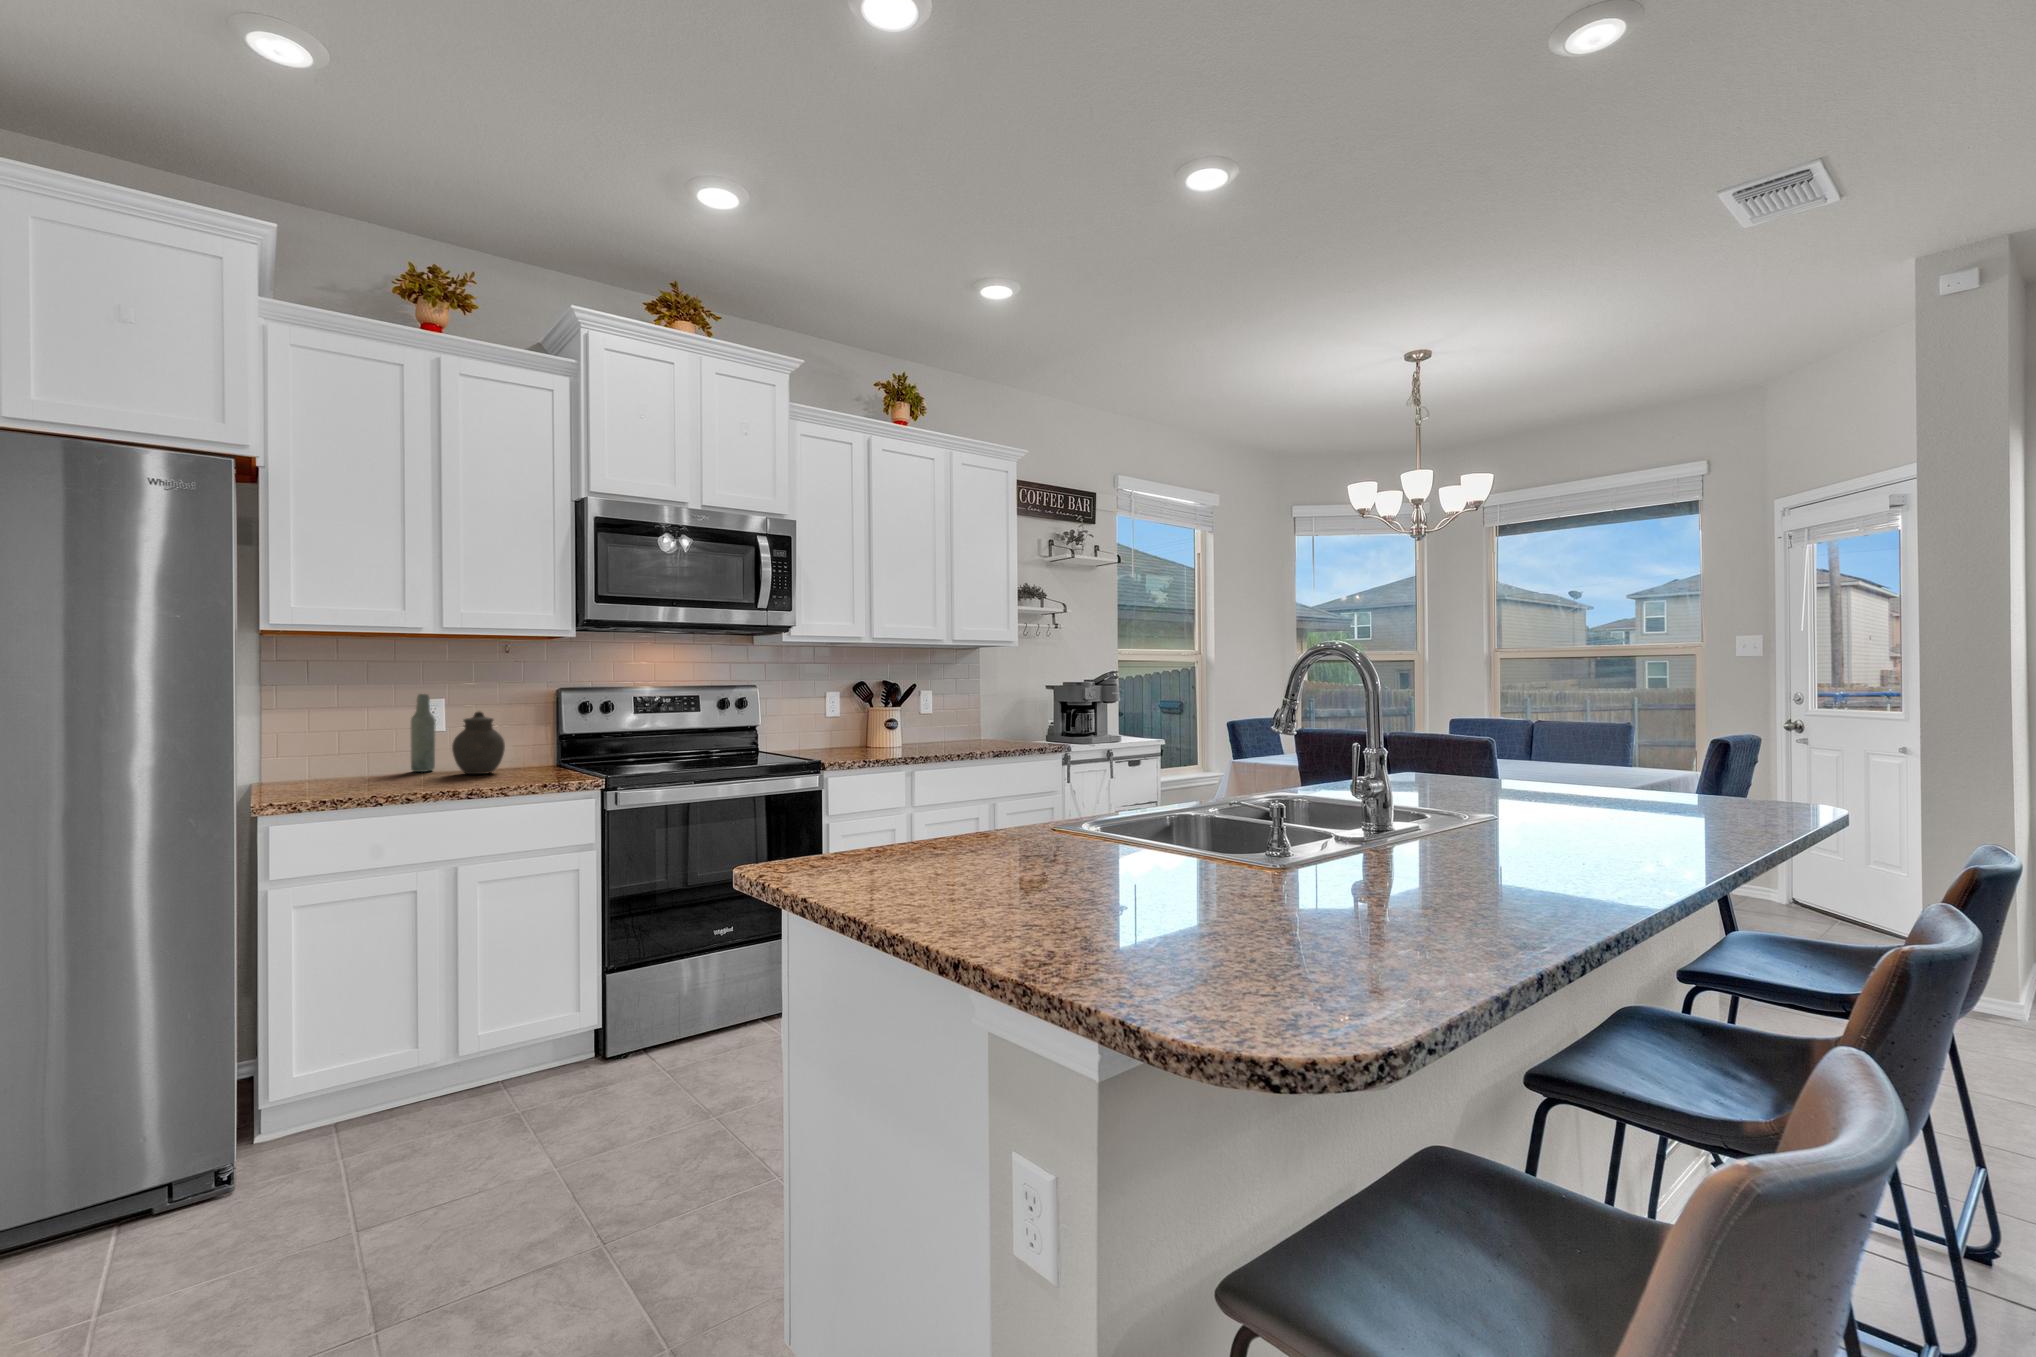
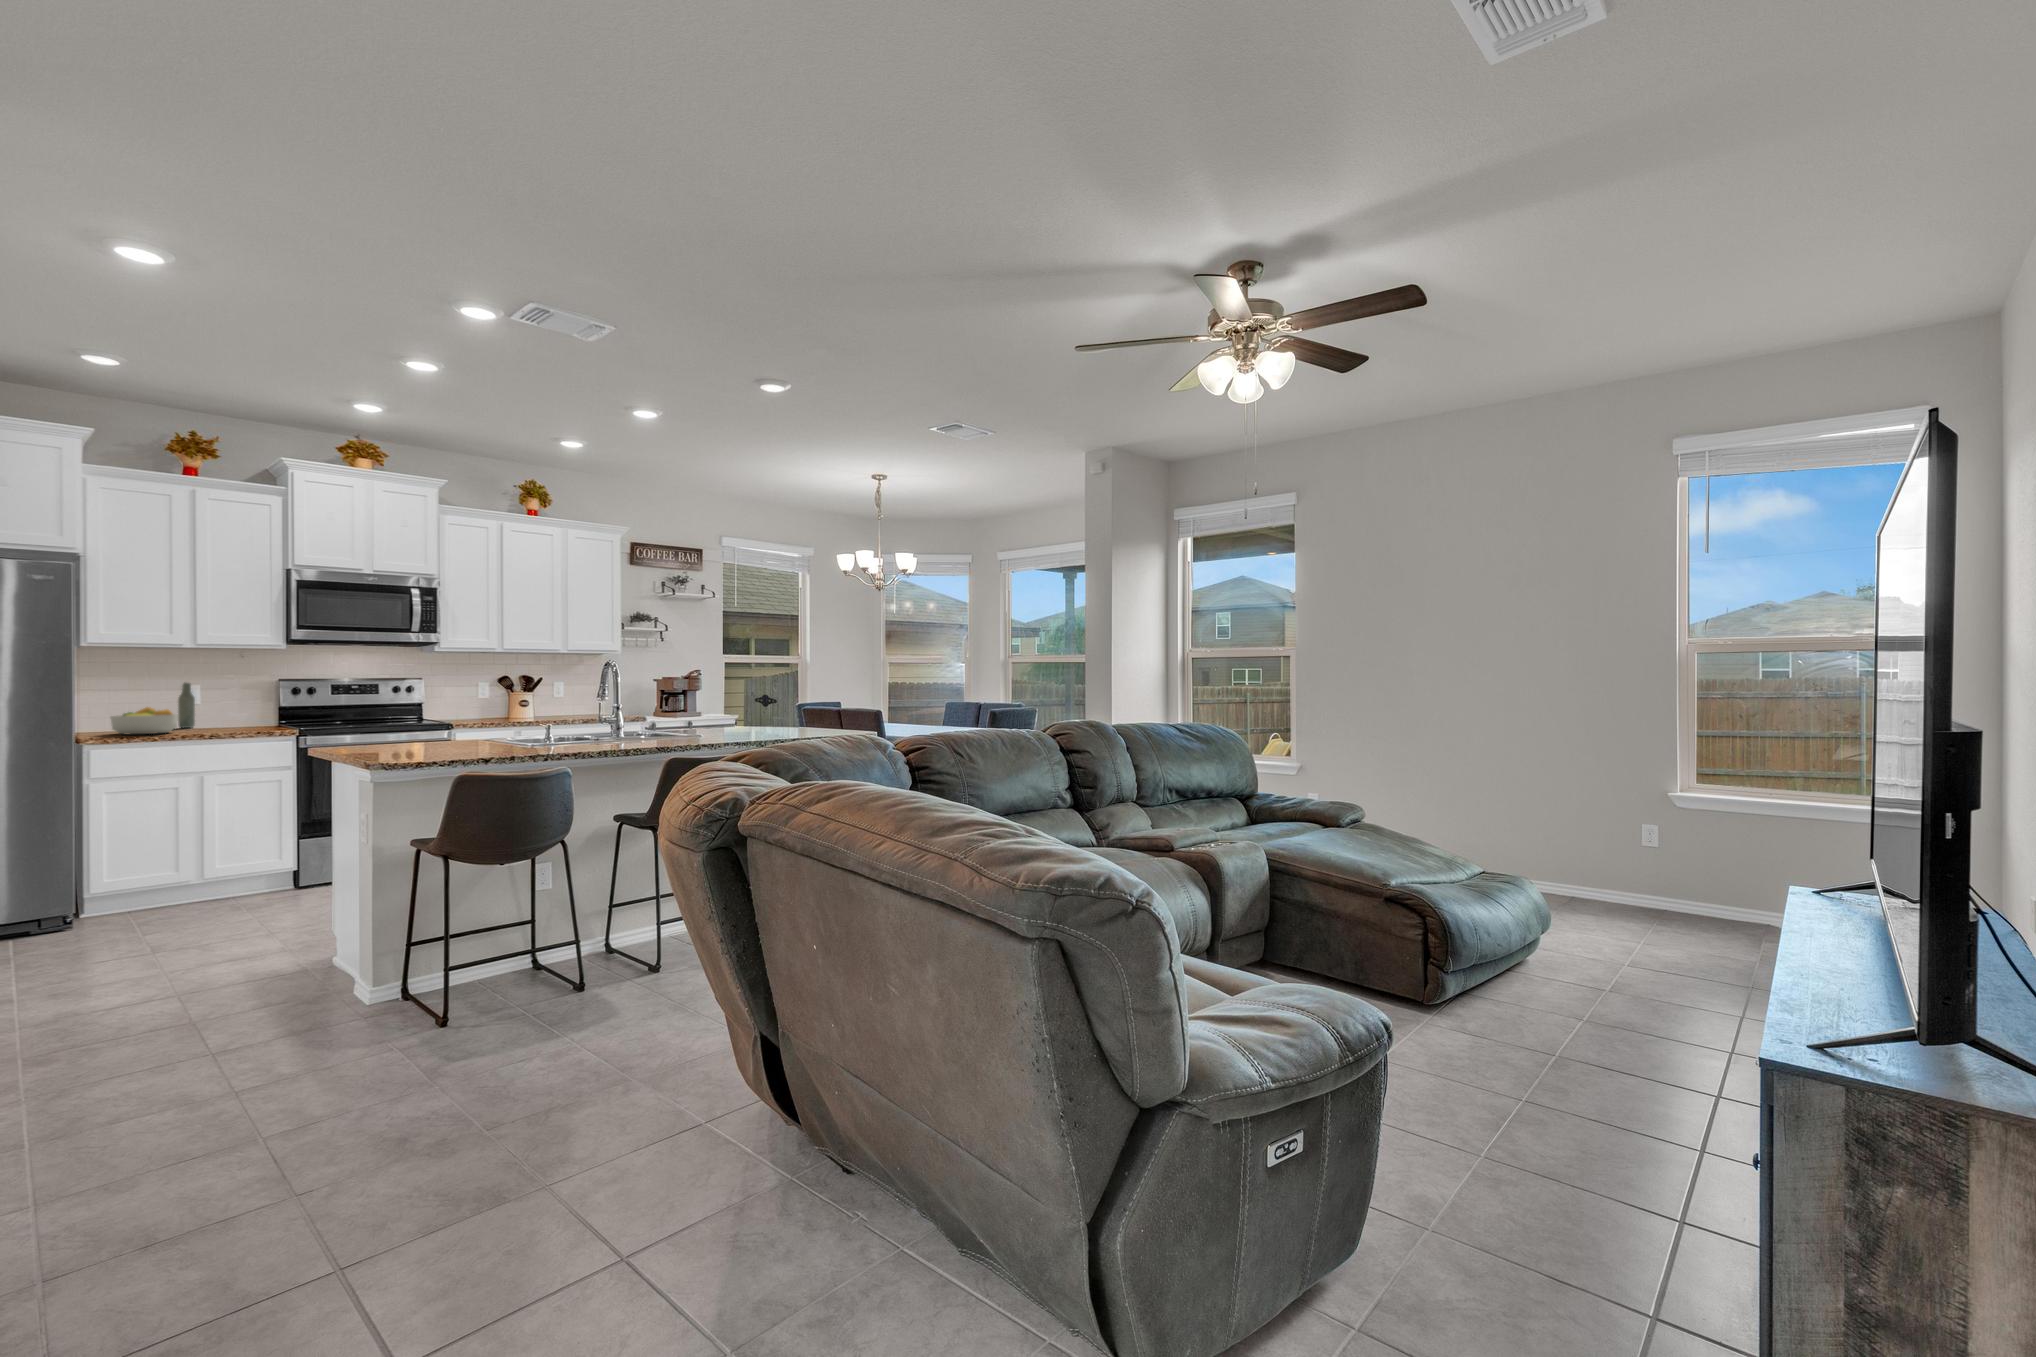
jar: present [452,712,505,774] -> none [205,692,240,728]
fruit bowl: none [304,739,414,794] -> present [111,707,178,734]

